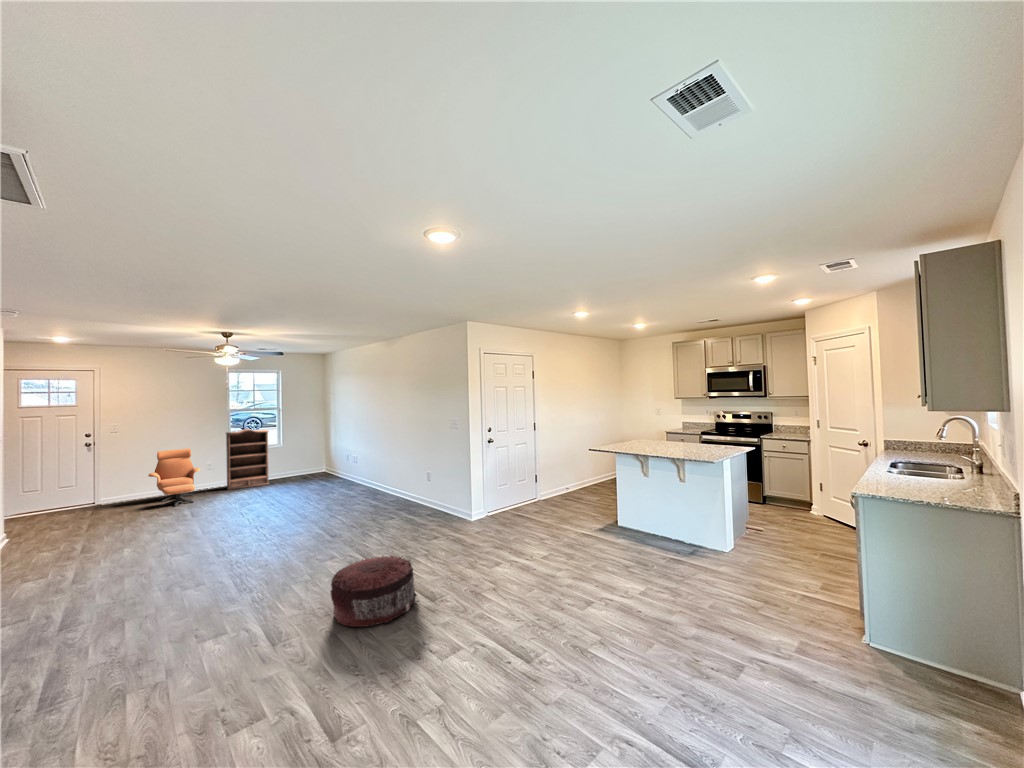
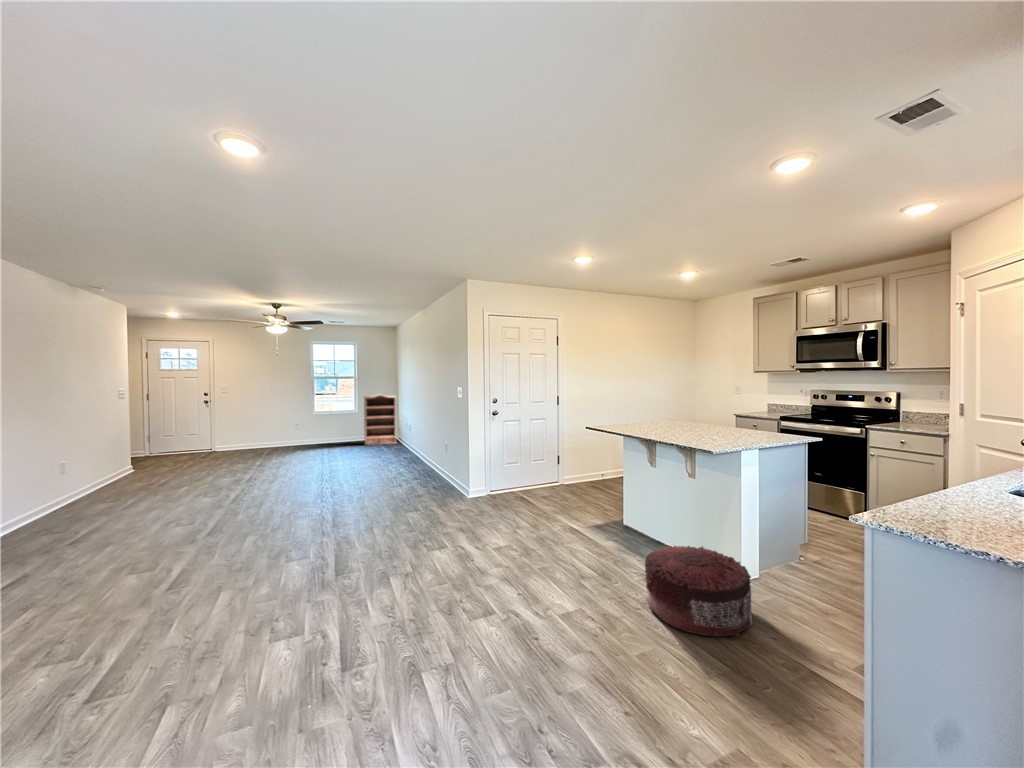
lounge chair: present [148,449,200,506] -> none [307,408,344,454]
pouf: present [330,555,417,627] -> present [645,546,752,636]

